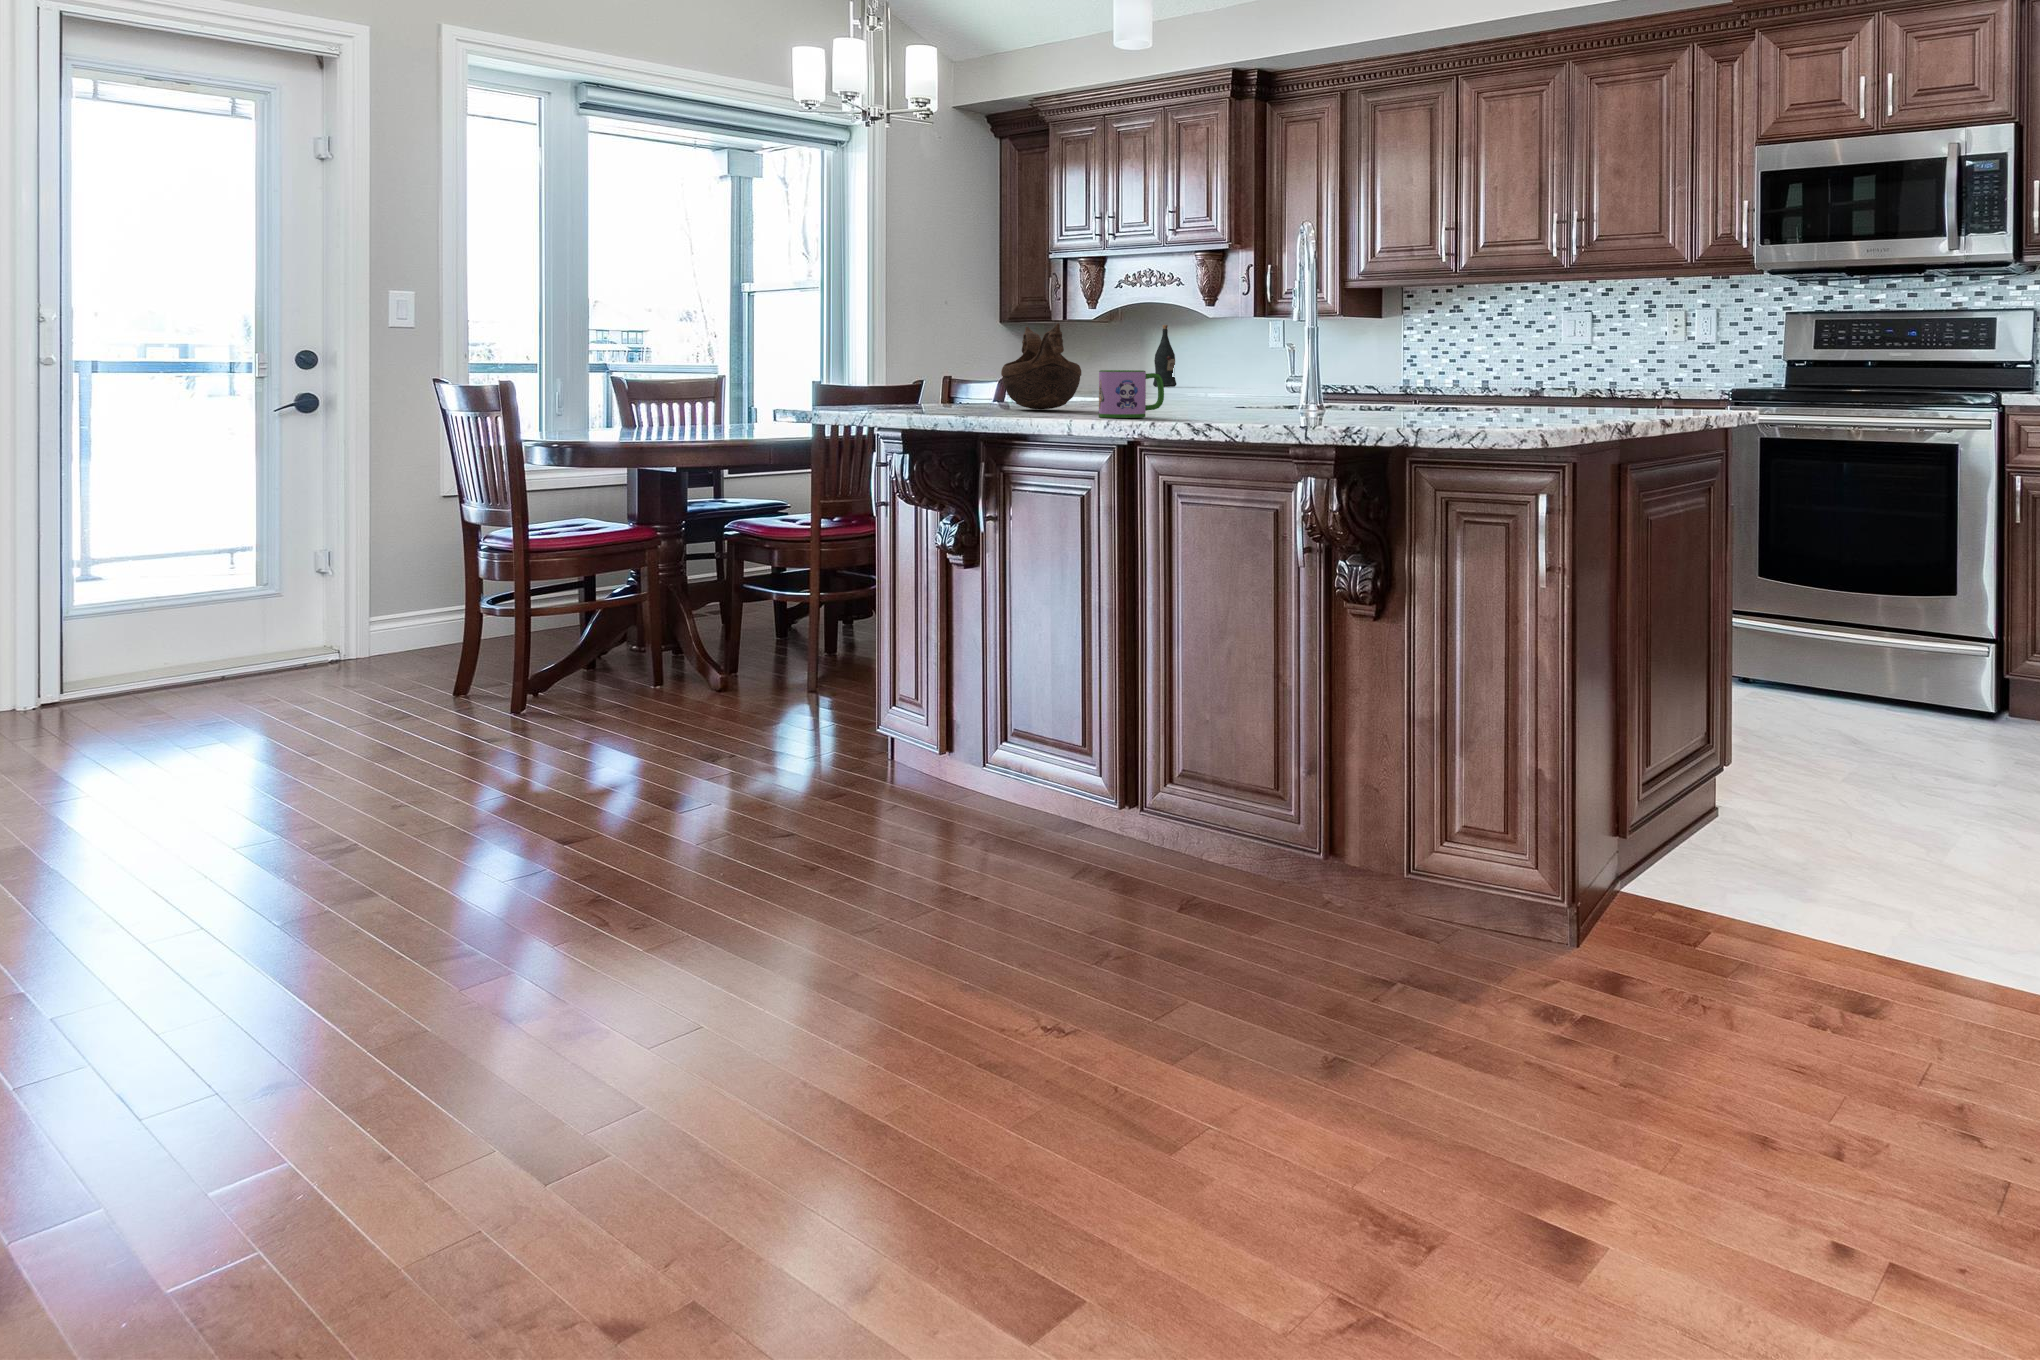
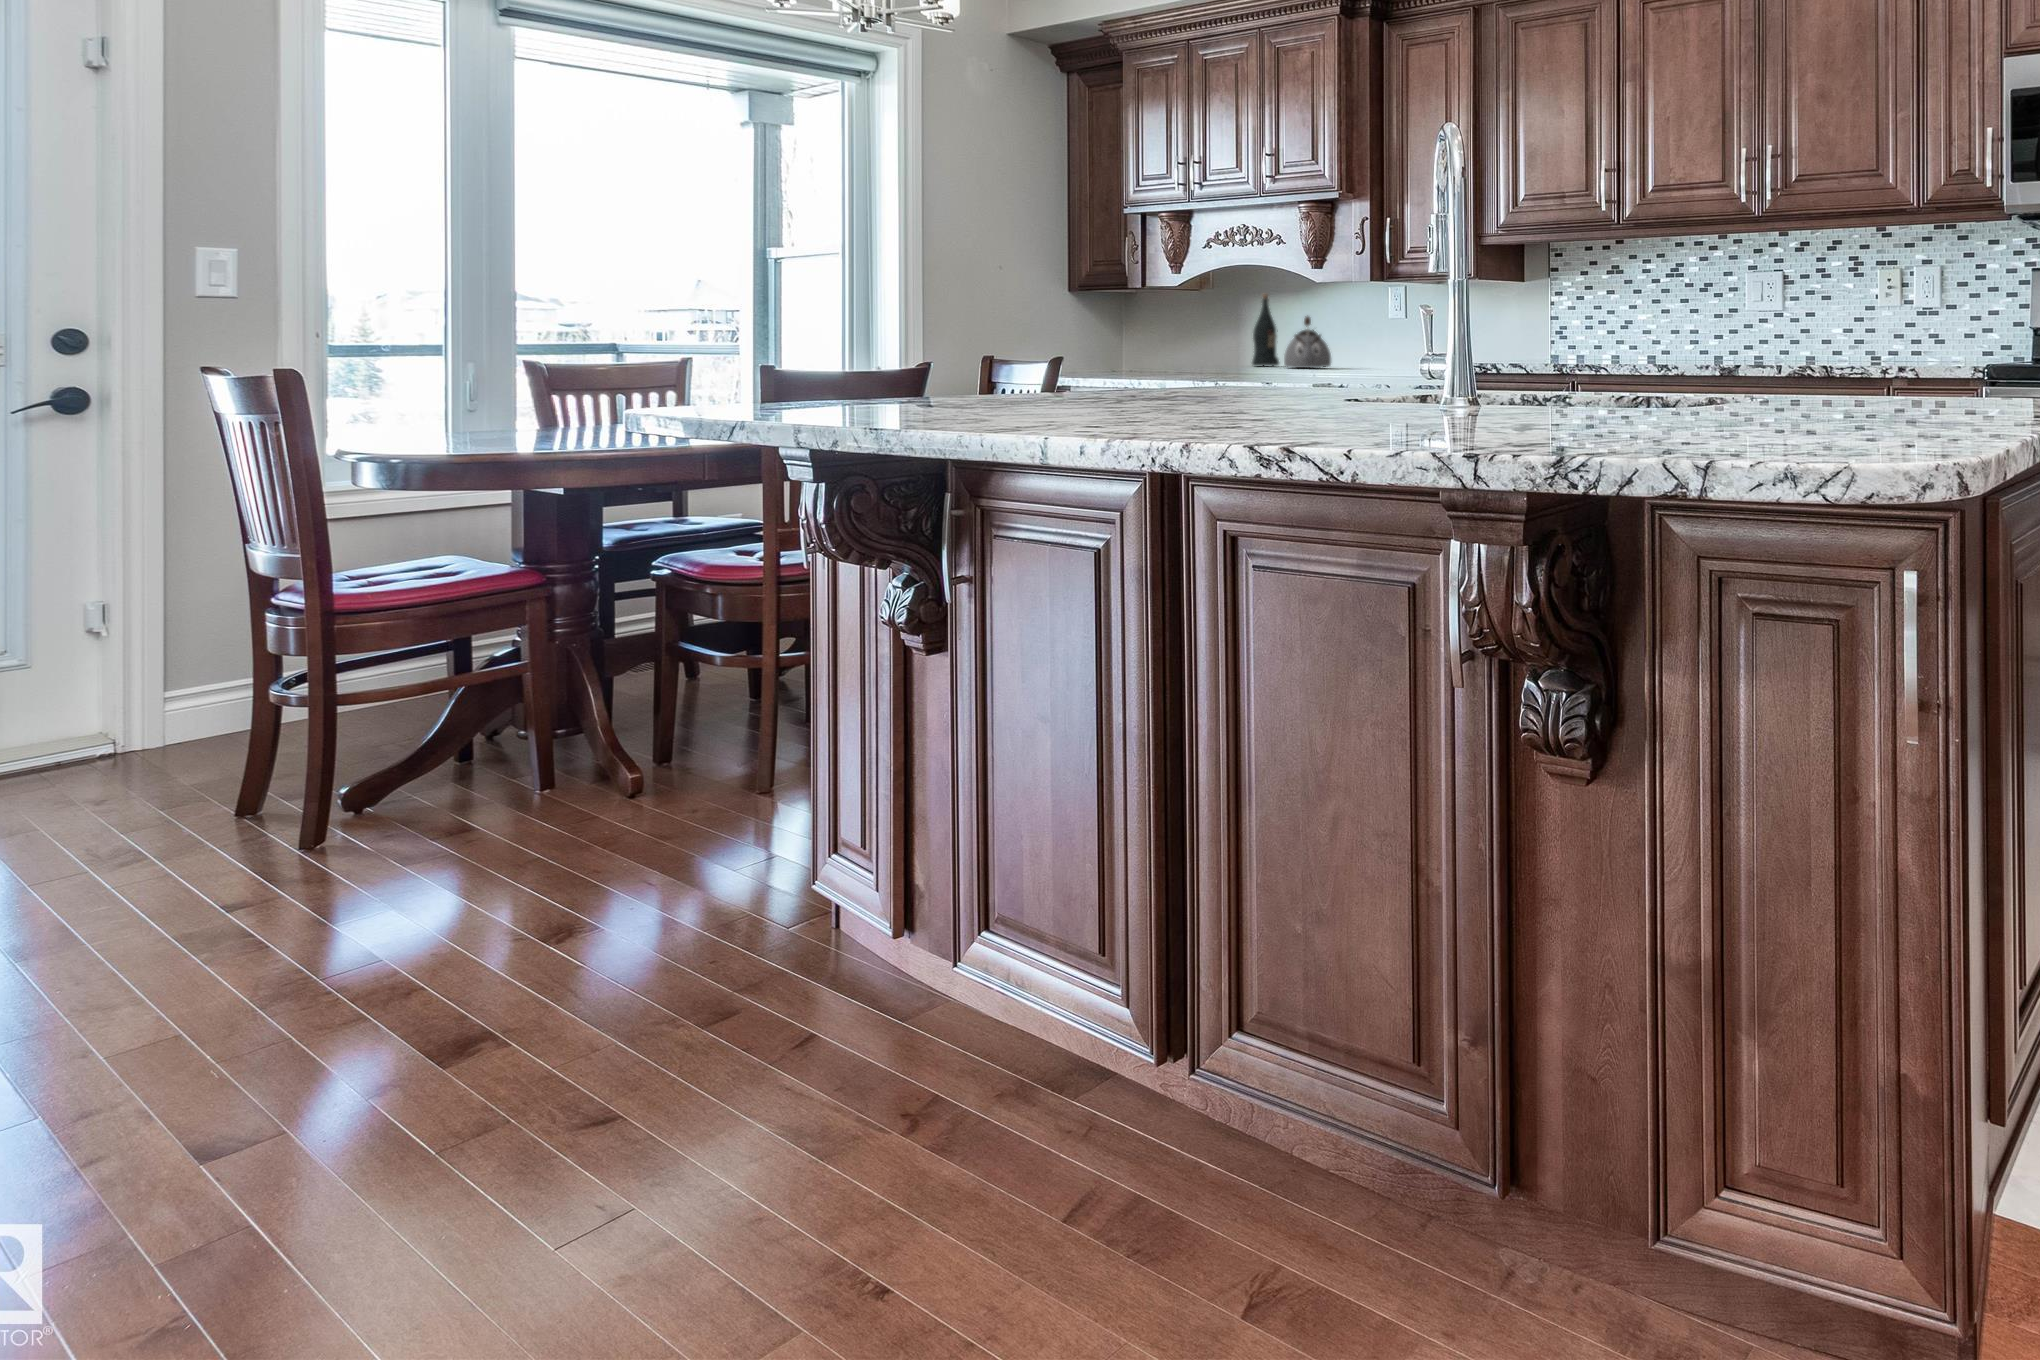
decorative bowl: present [1001,323,1081,410] -> none [988,278,1113,409]
kettle: none [1181,344,1220,388] -> present [1284,316,1331,368]
mug: present [1099,370,1164,418] -> none [1127,350,1232,426]

